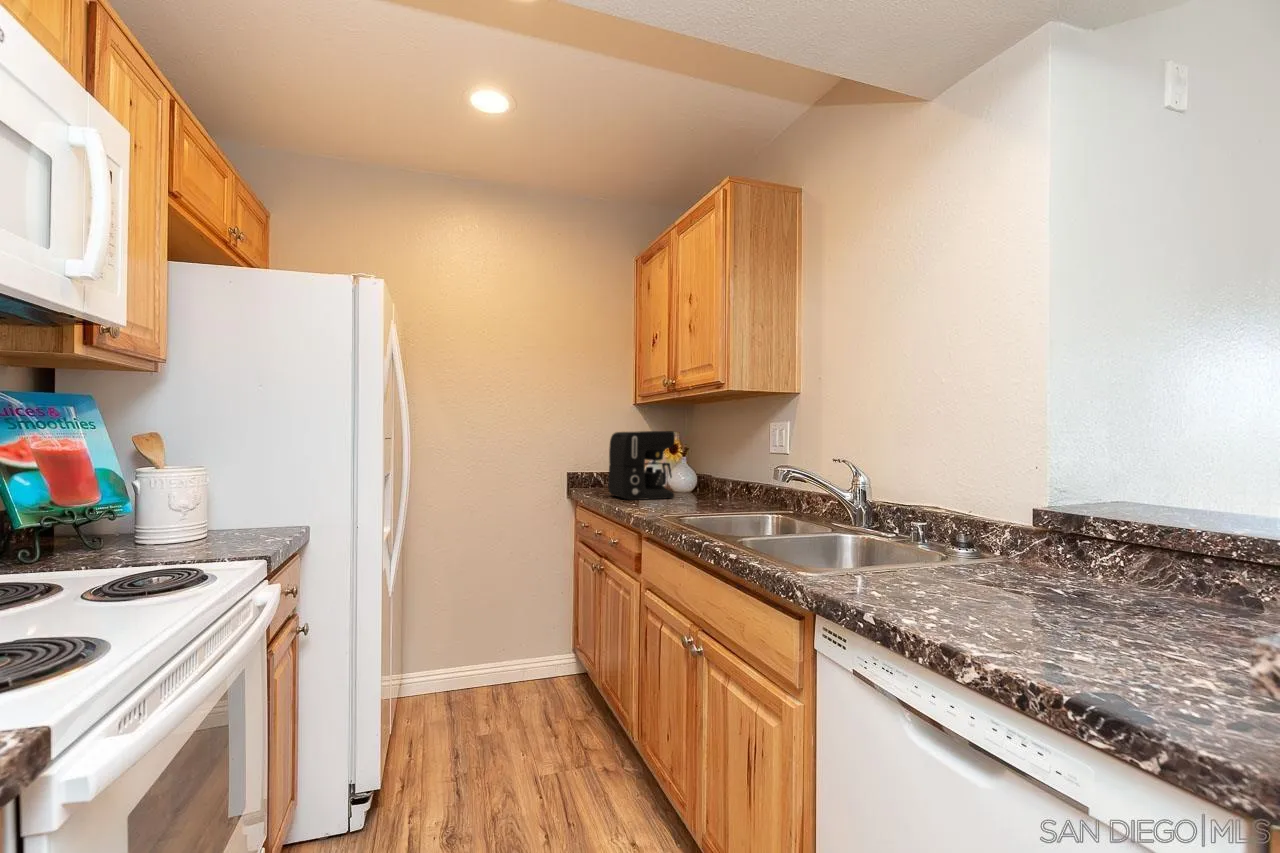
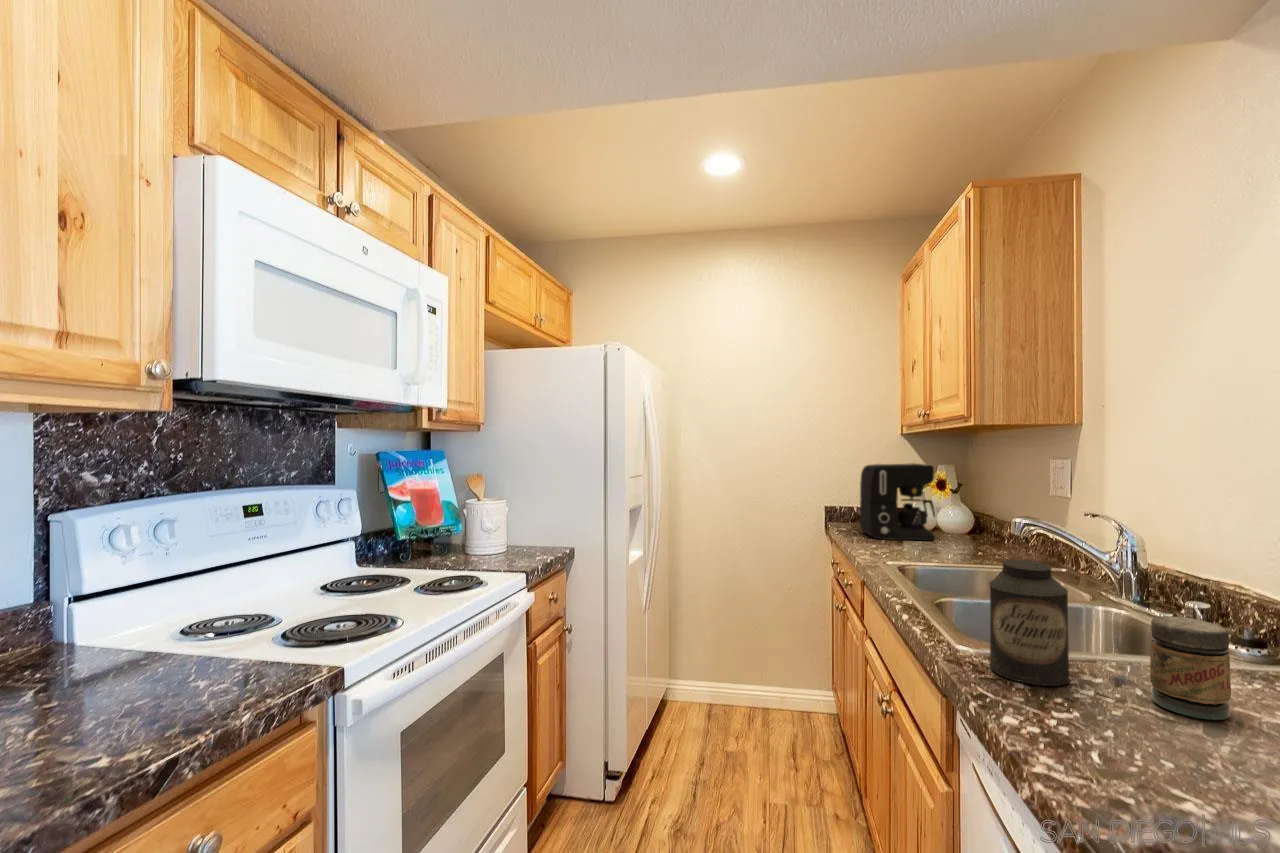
canister: none [845,488,910,596] -> present [989,559,1070,686]
jar: none [965,524,1023,601] -> present [1150,616,1231,720]

